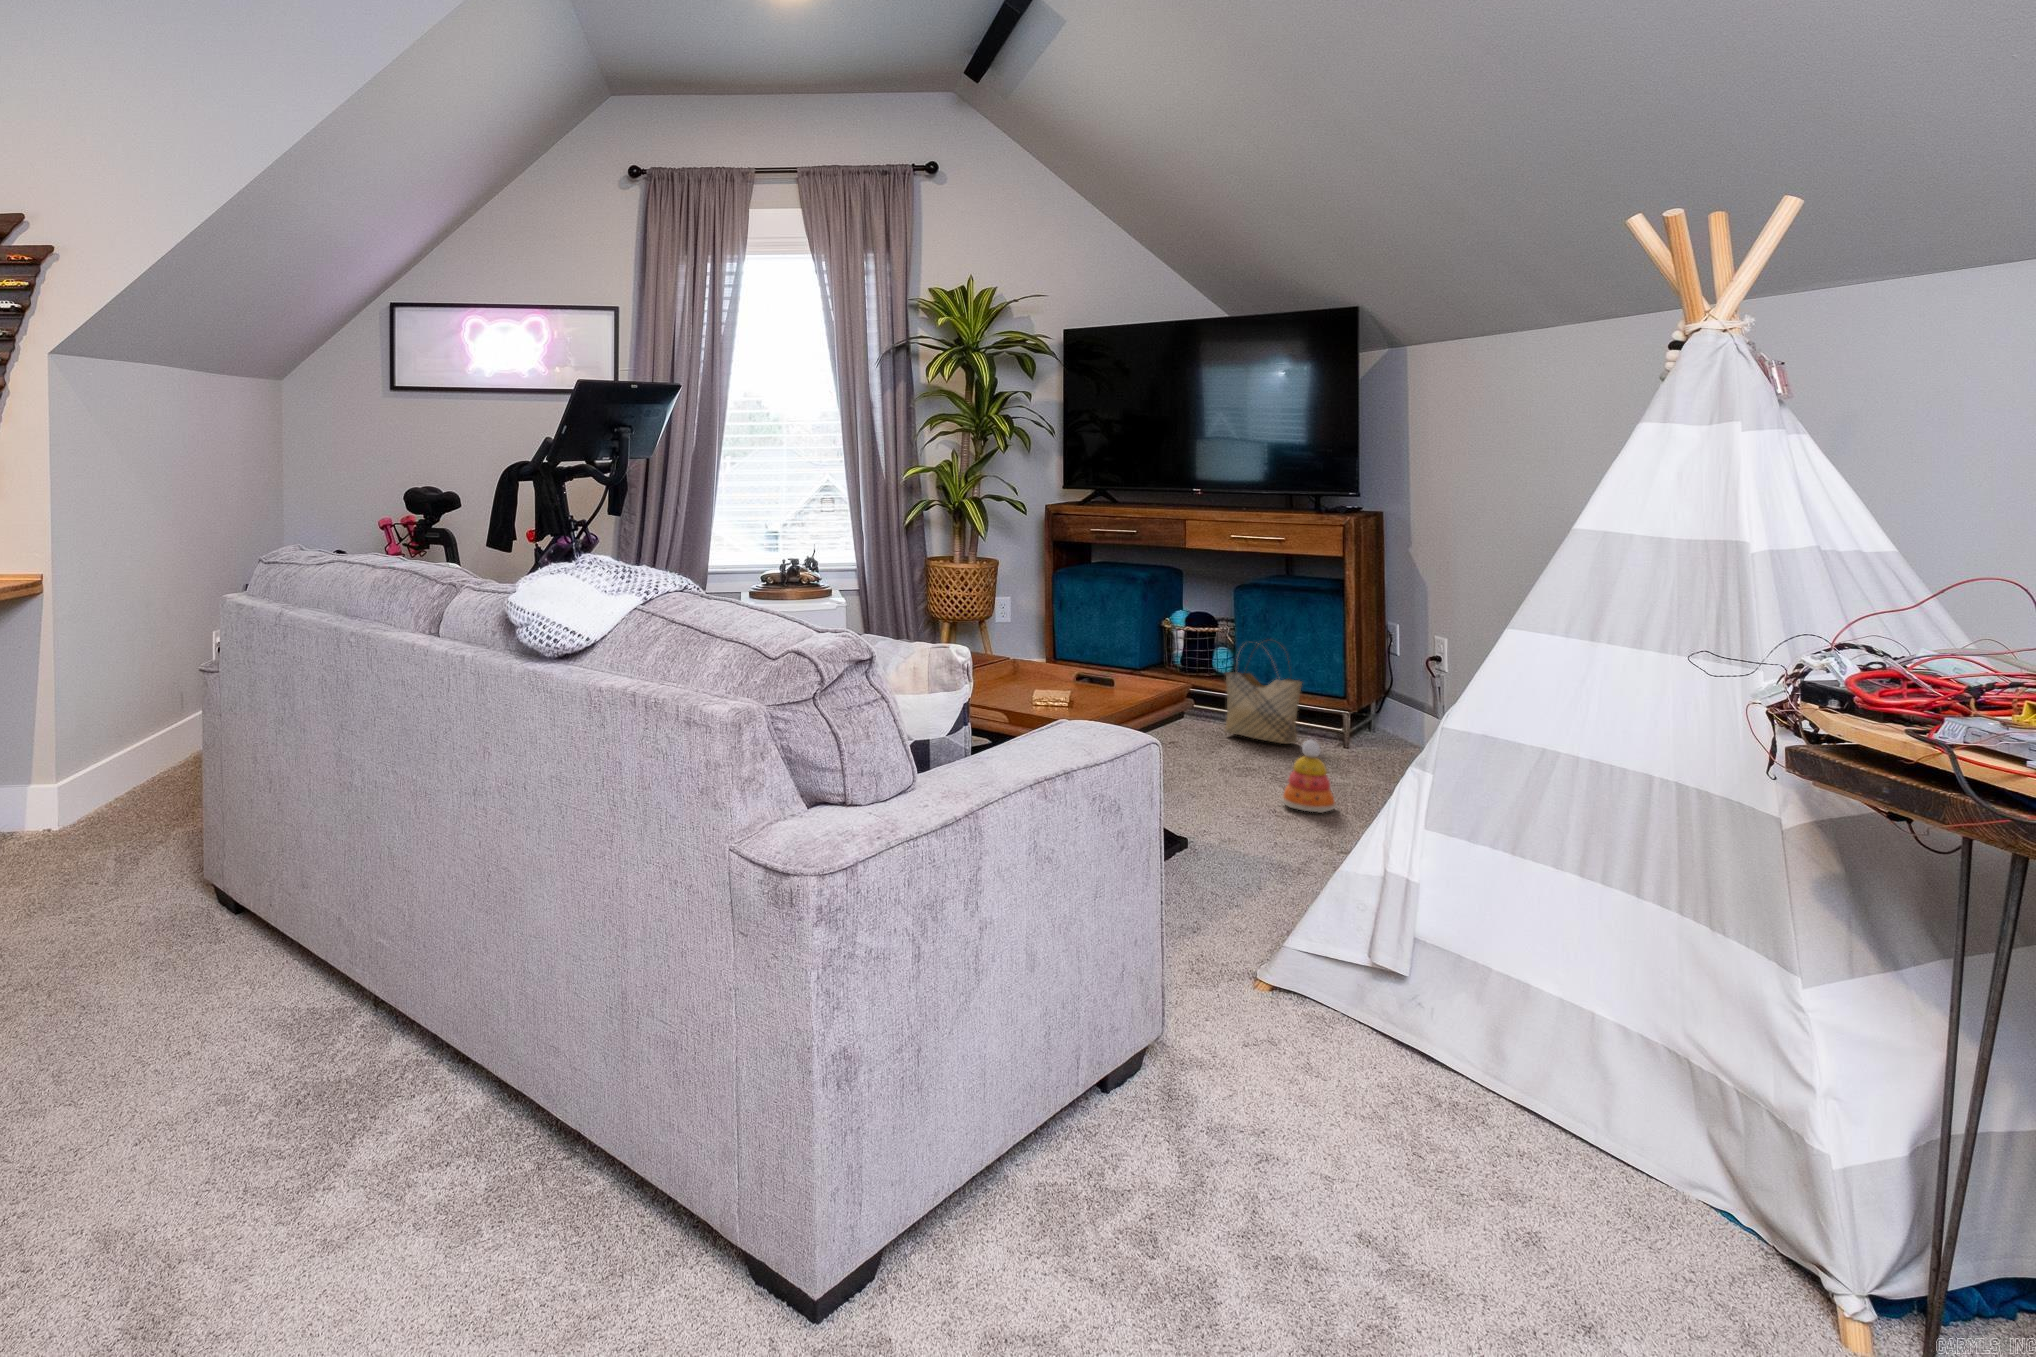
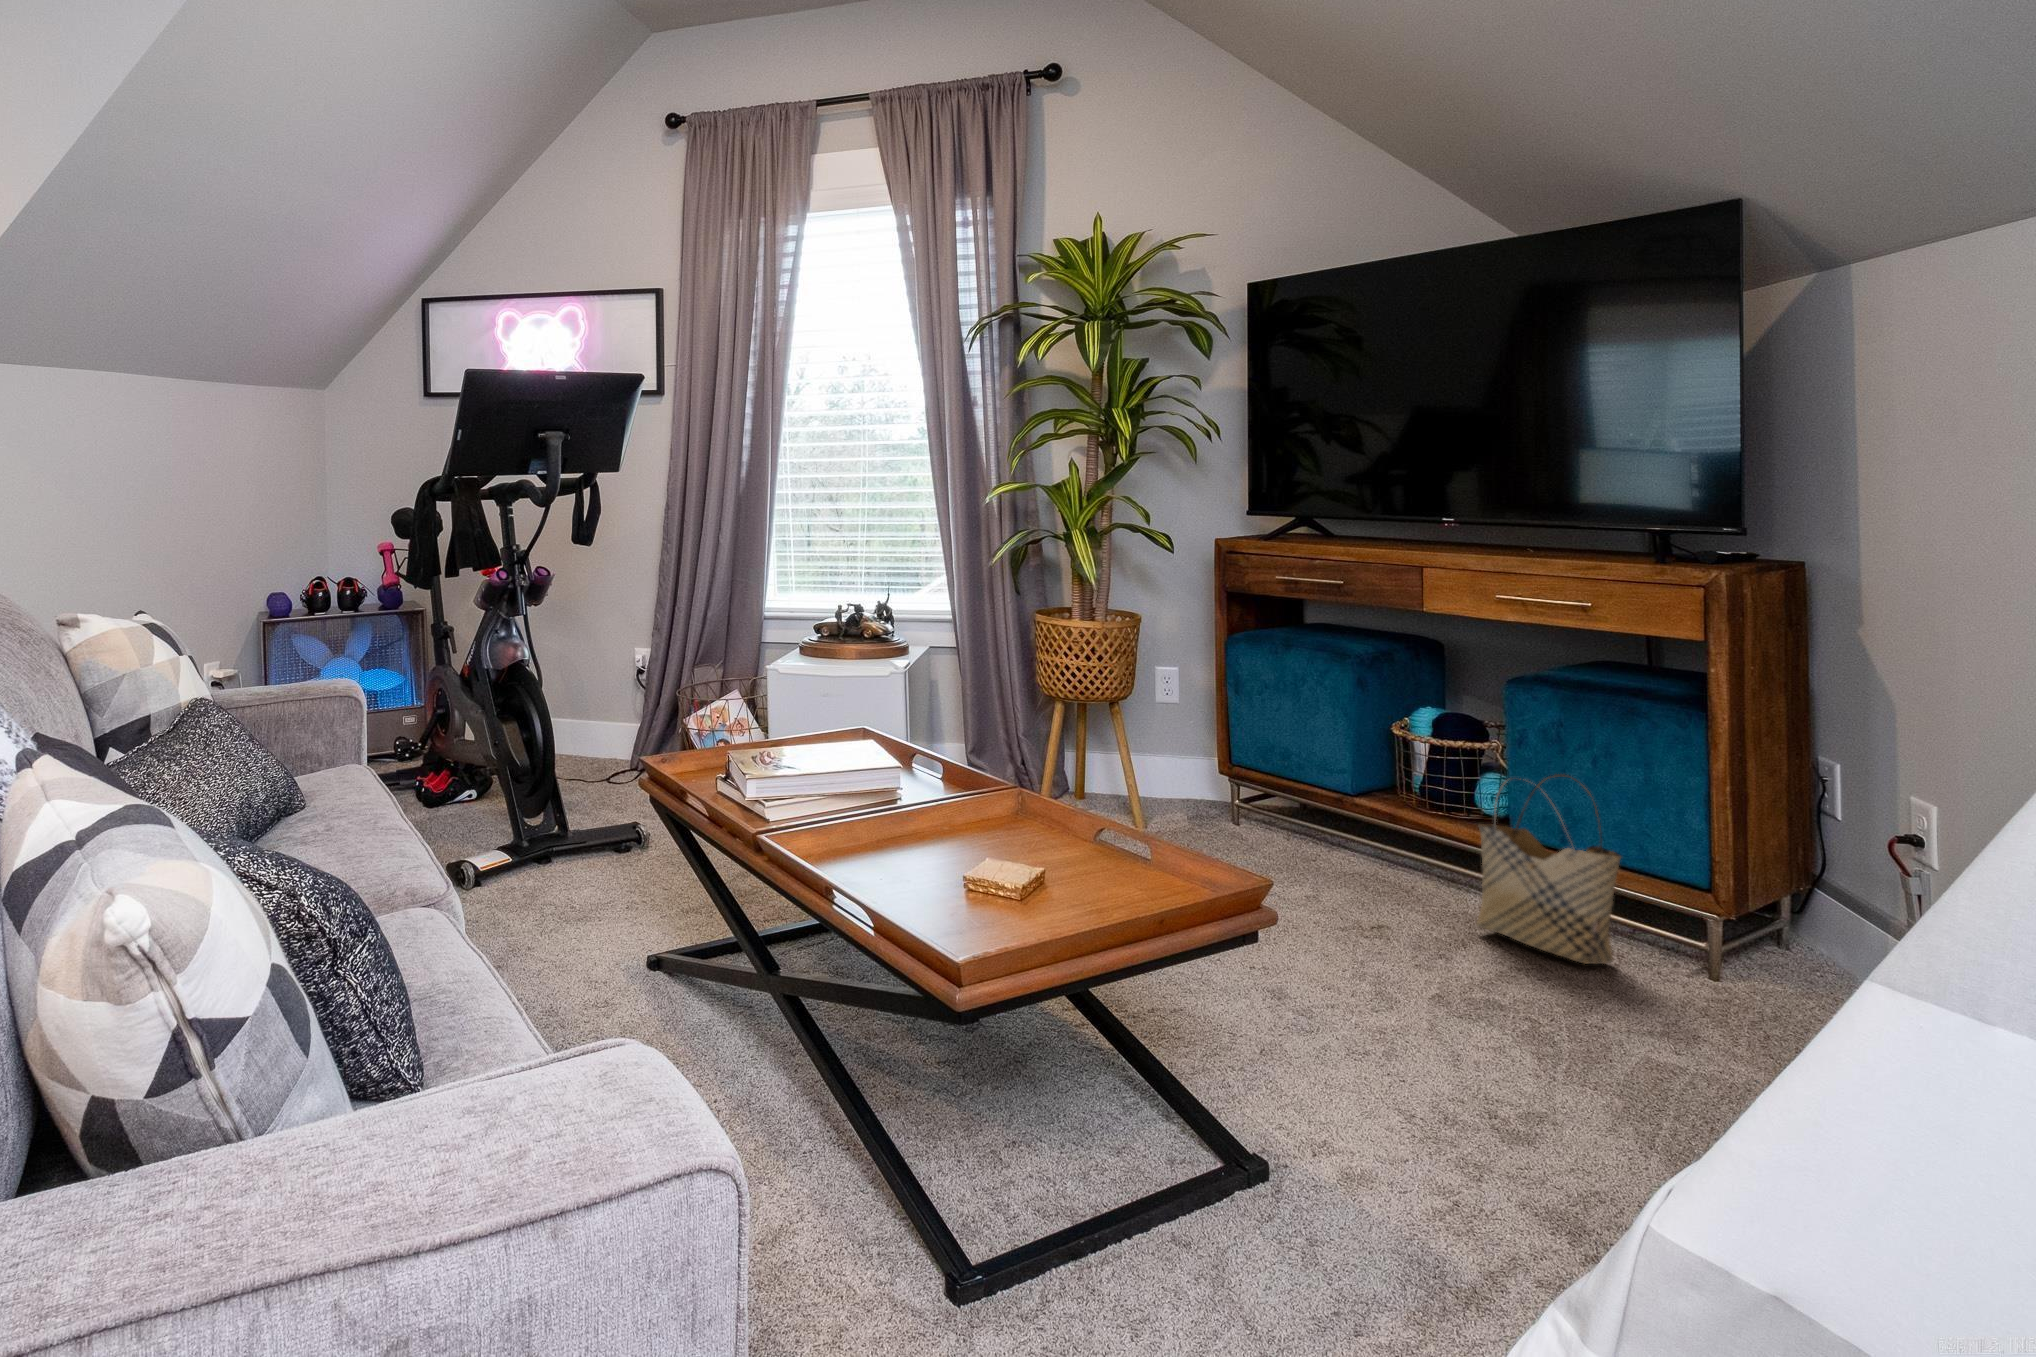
stacking toy: present [1281,740,1337,813] -> none [1513,996,1632,1148]

